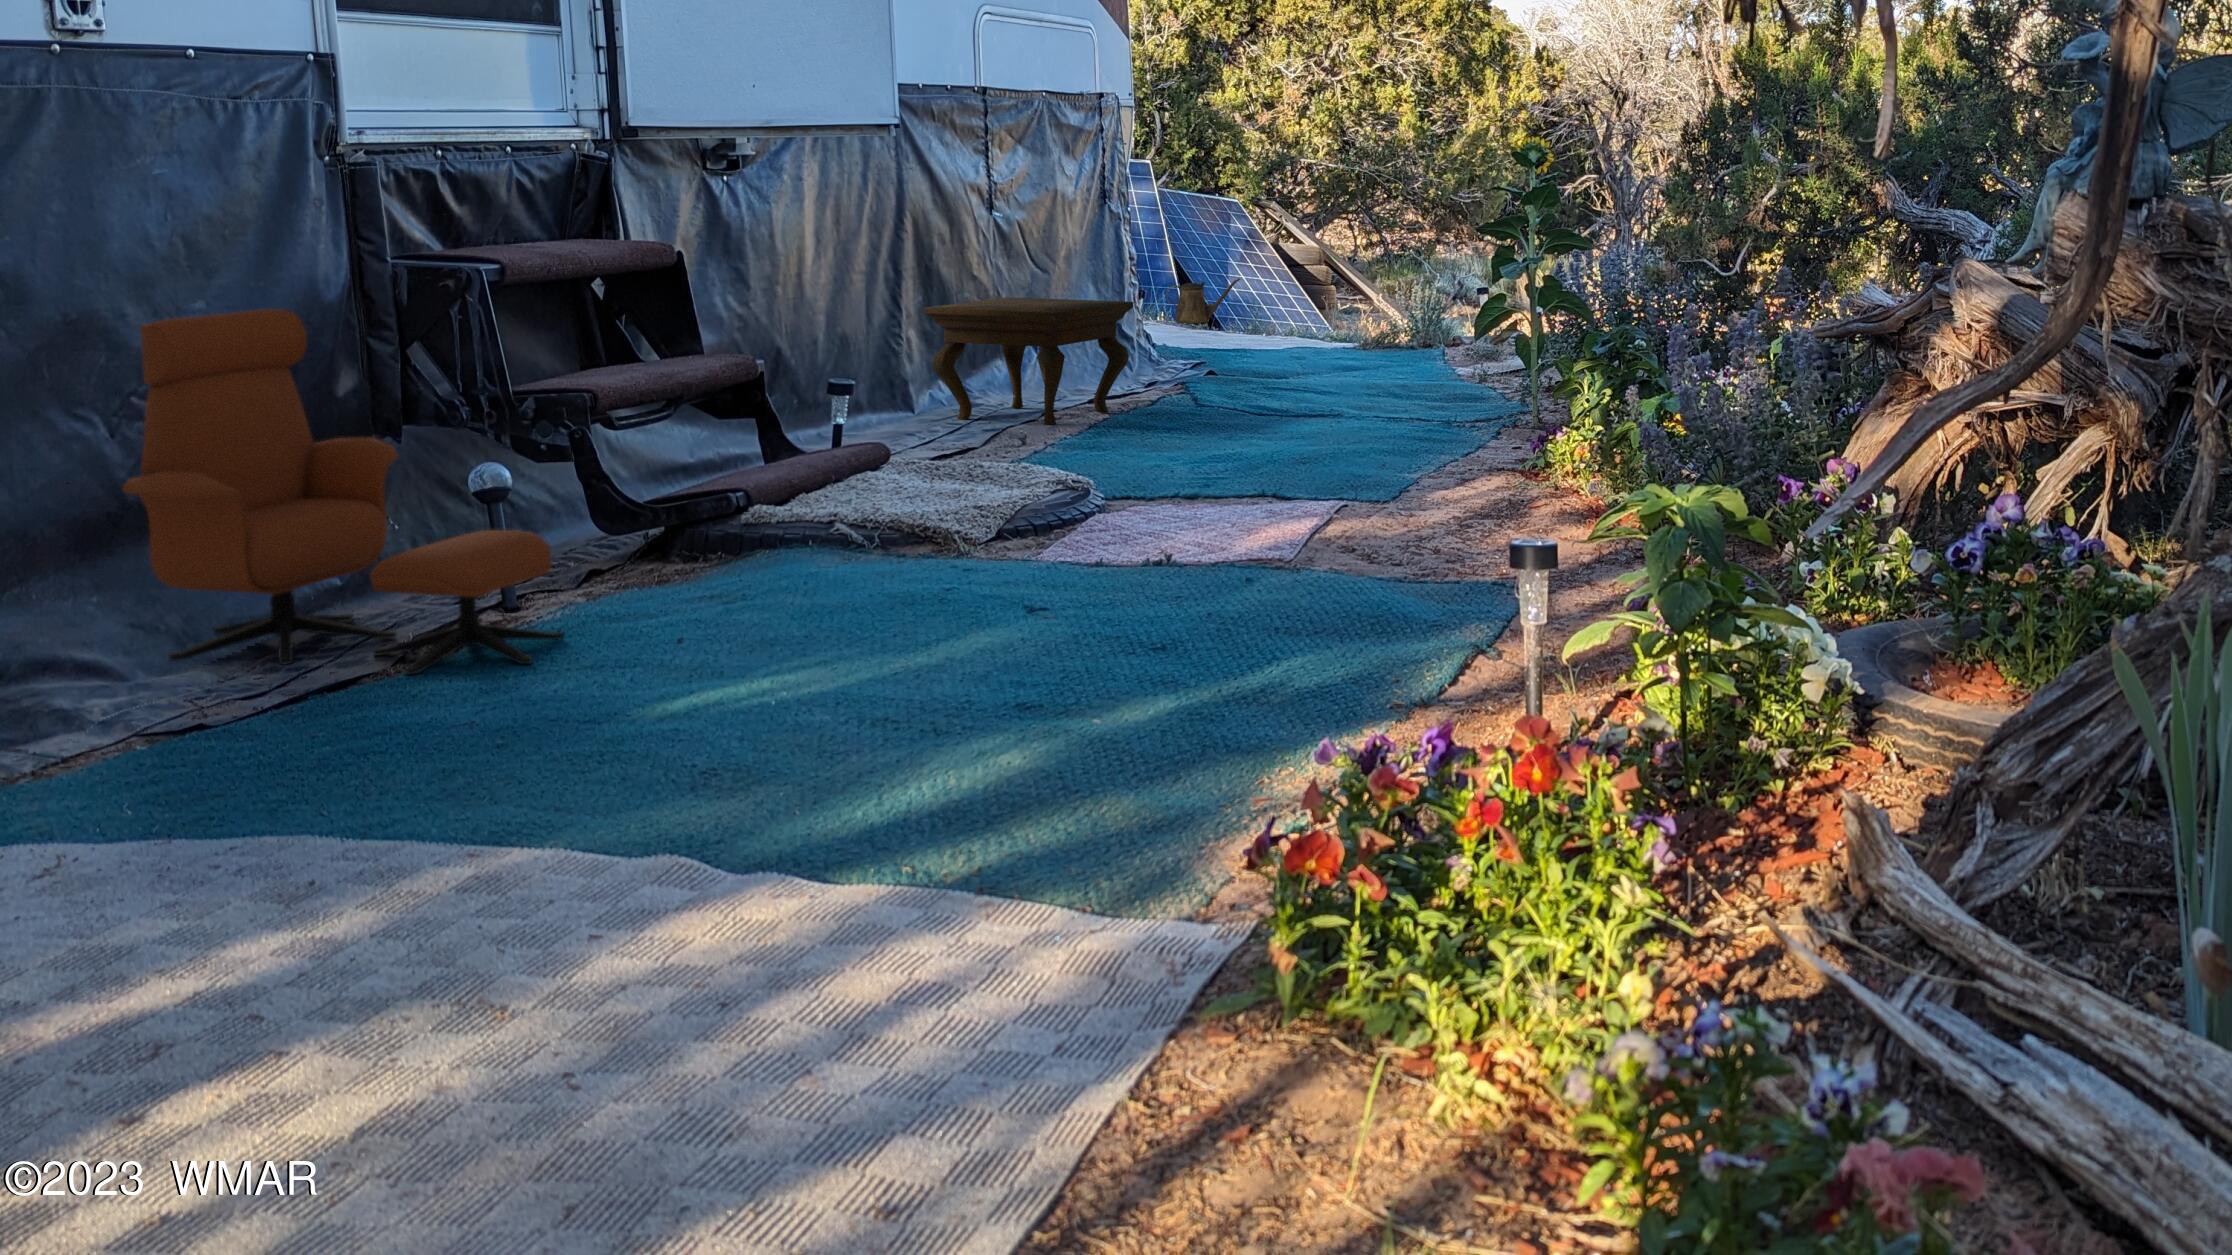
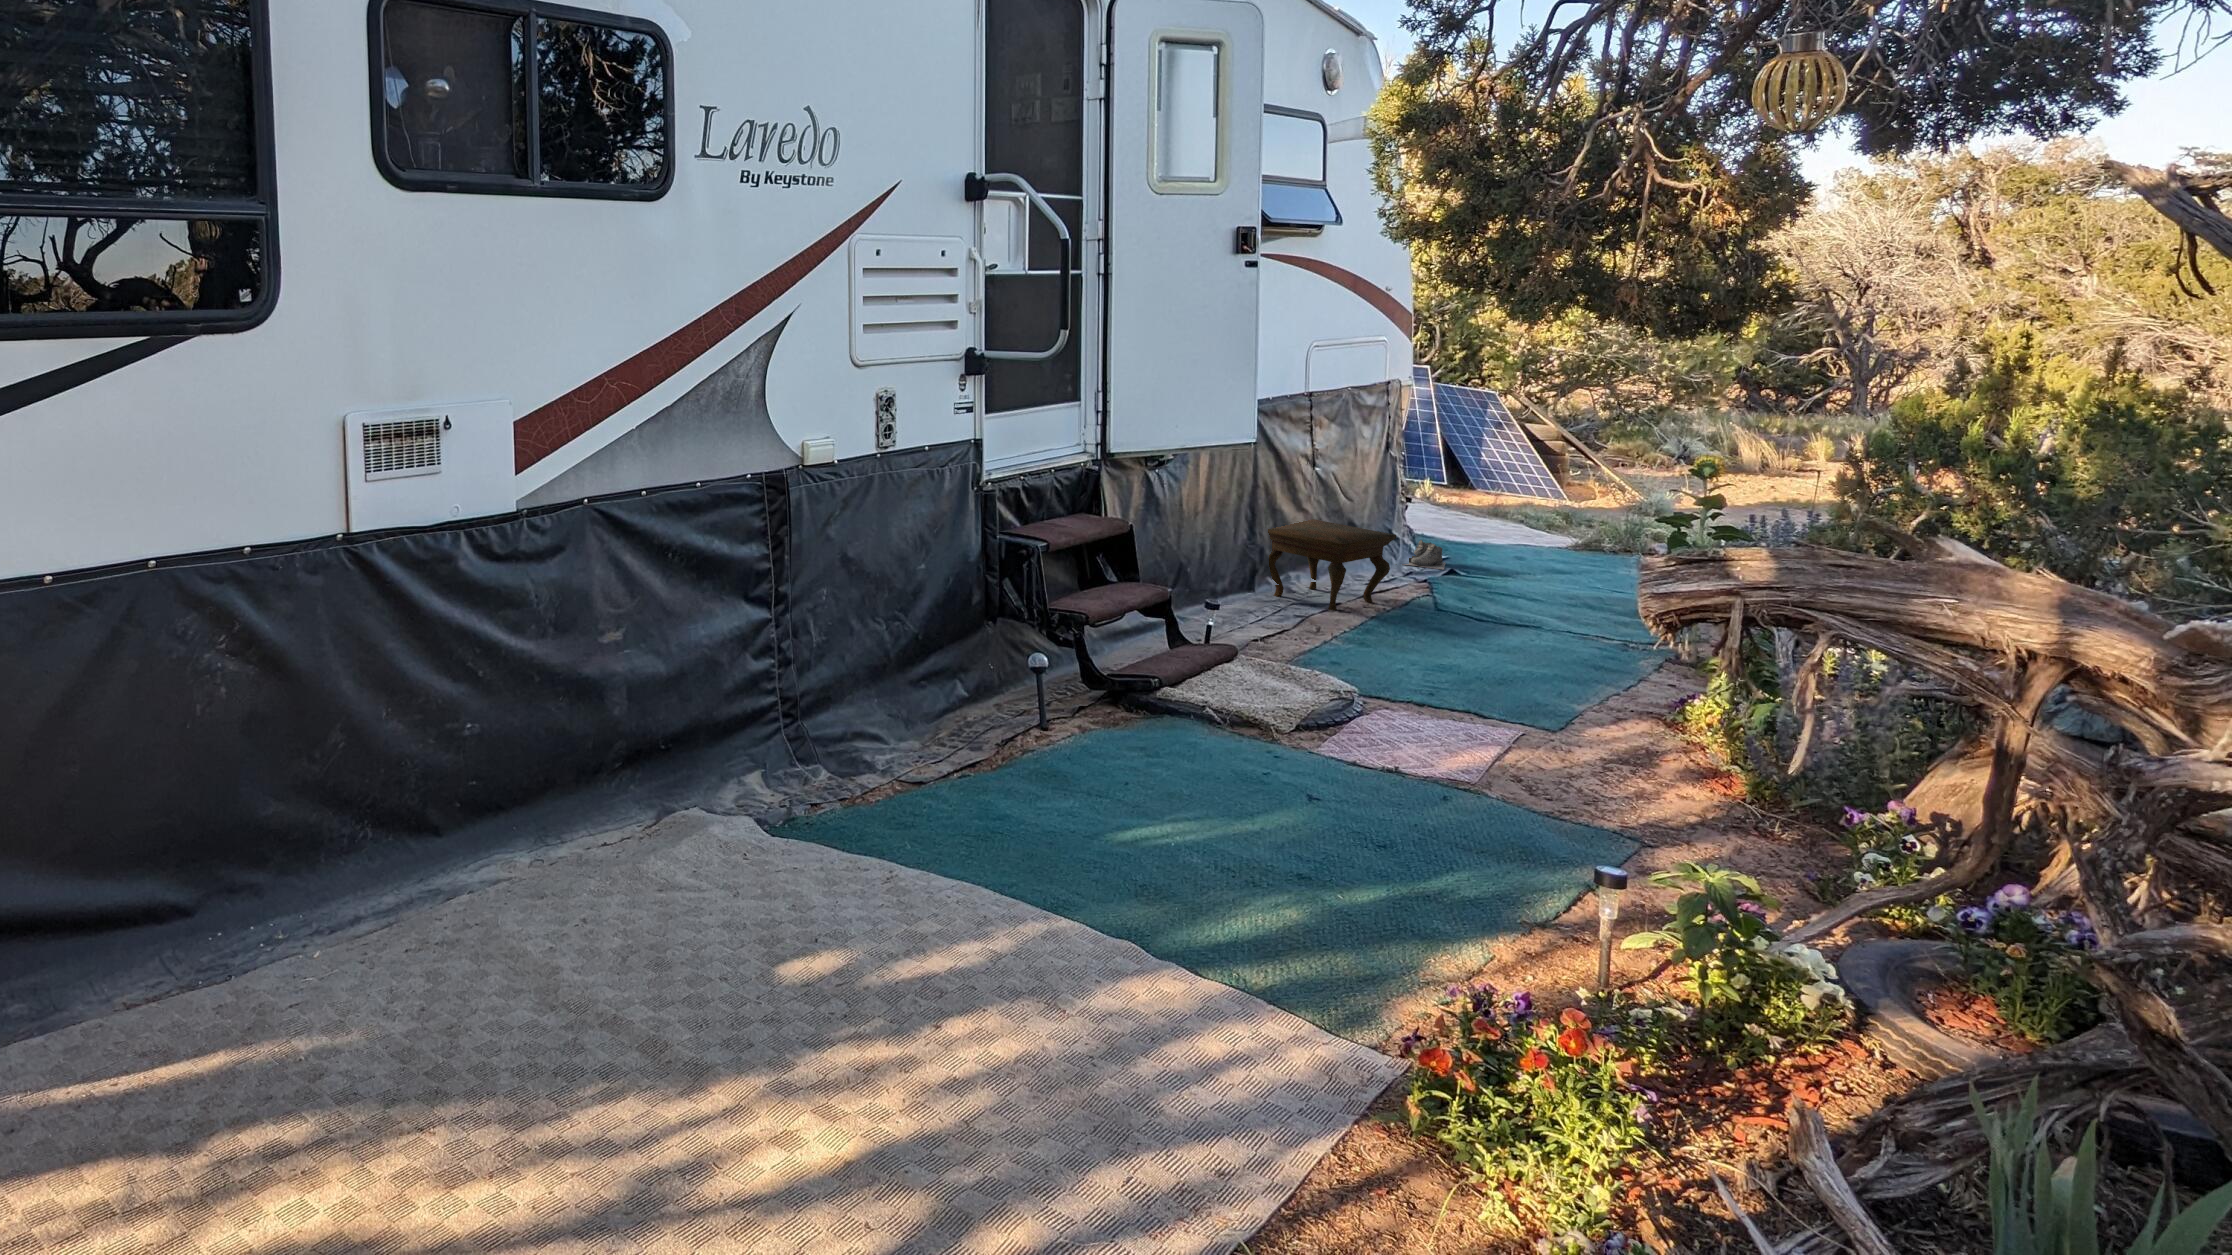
watering can: present [1166,278,1240,323] -> none [1426,478,1484,506]
lounge chair: present [123,309,564,675] -> none [884,571,1063,773]
boots: none [1135,337,1204,376] -> present [1403,540,1446,570]

